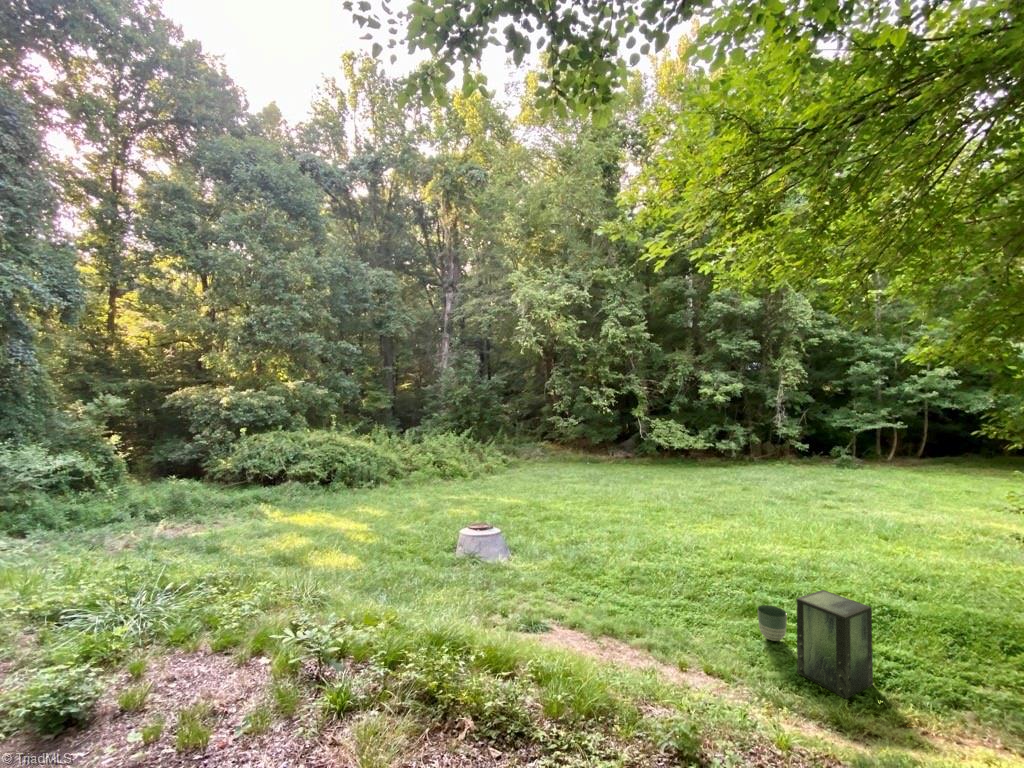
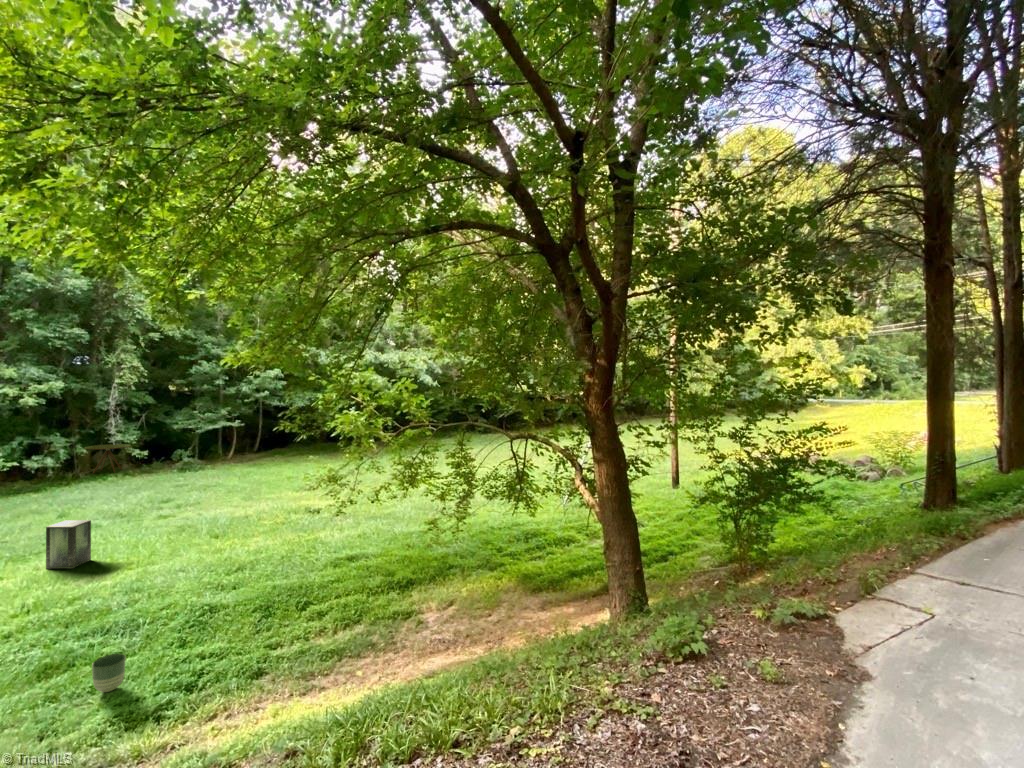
round table: none [758,436,794,461] -> present [85,444,130,473]
storage box: present [796,590,873,699] -> present [46,520,91,569]

